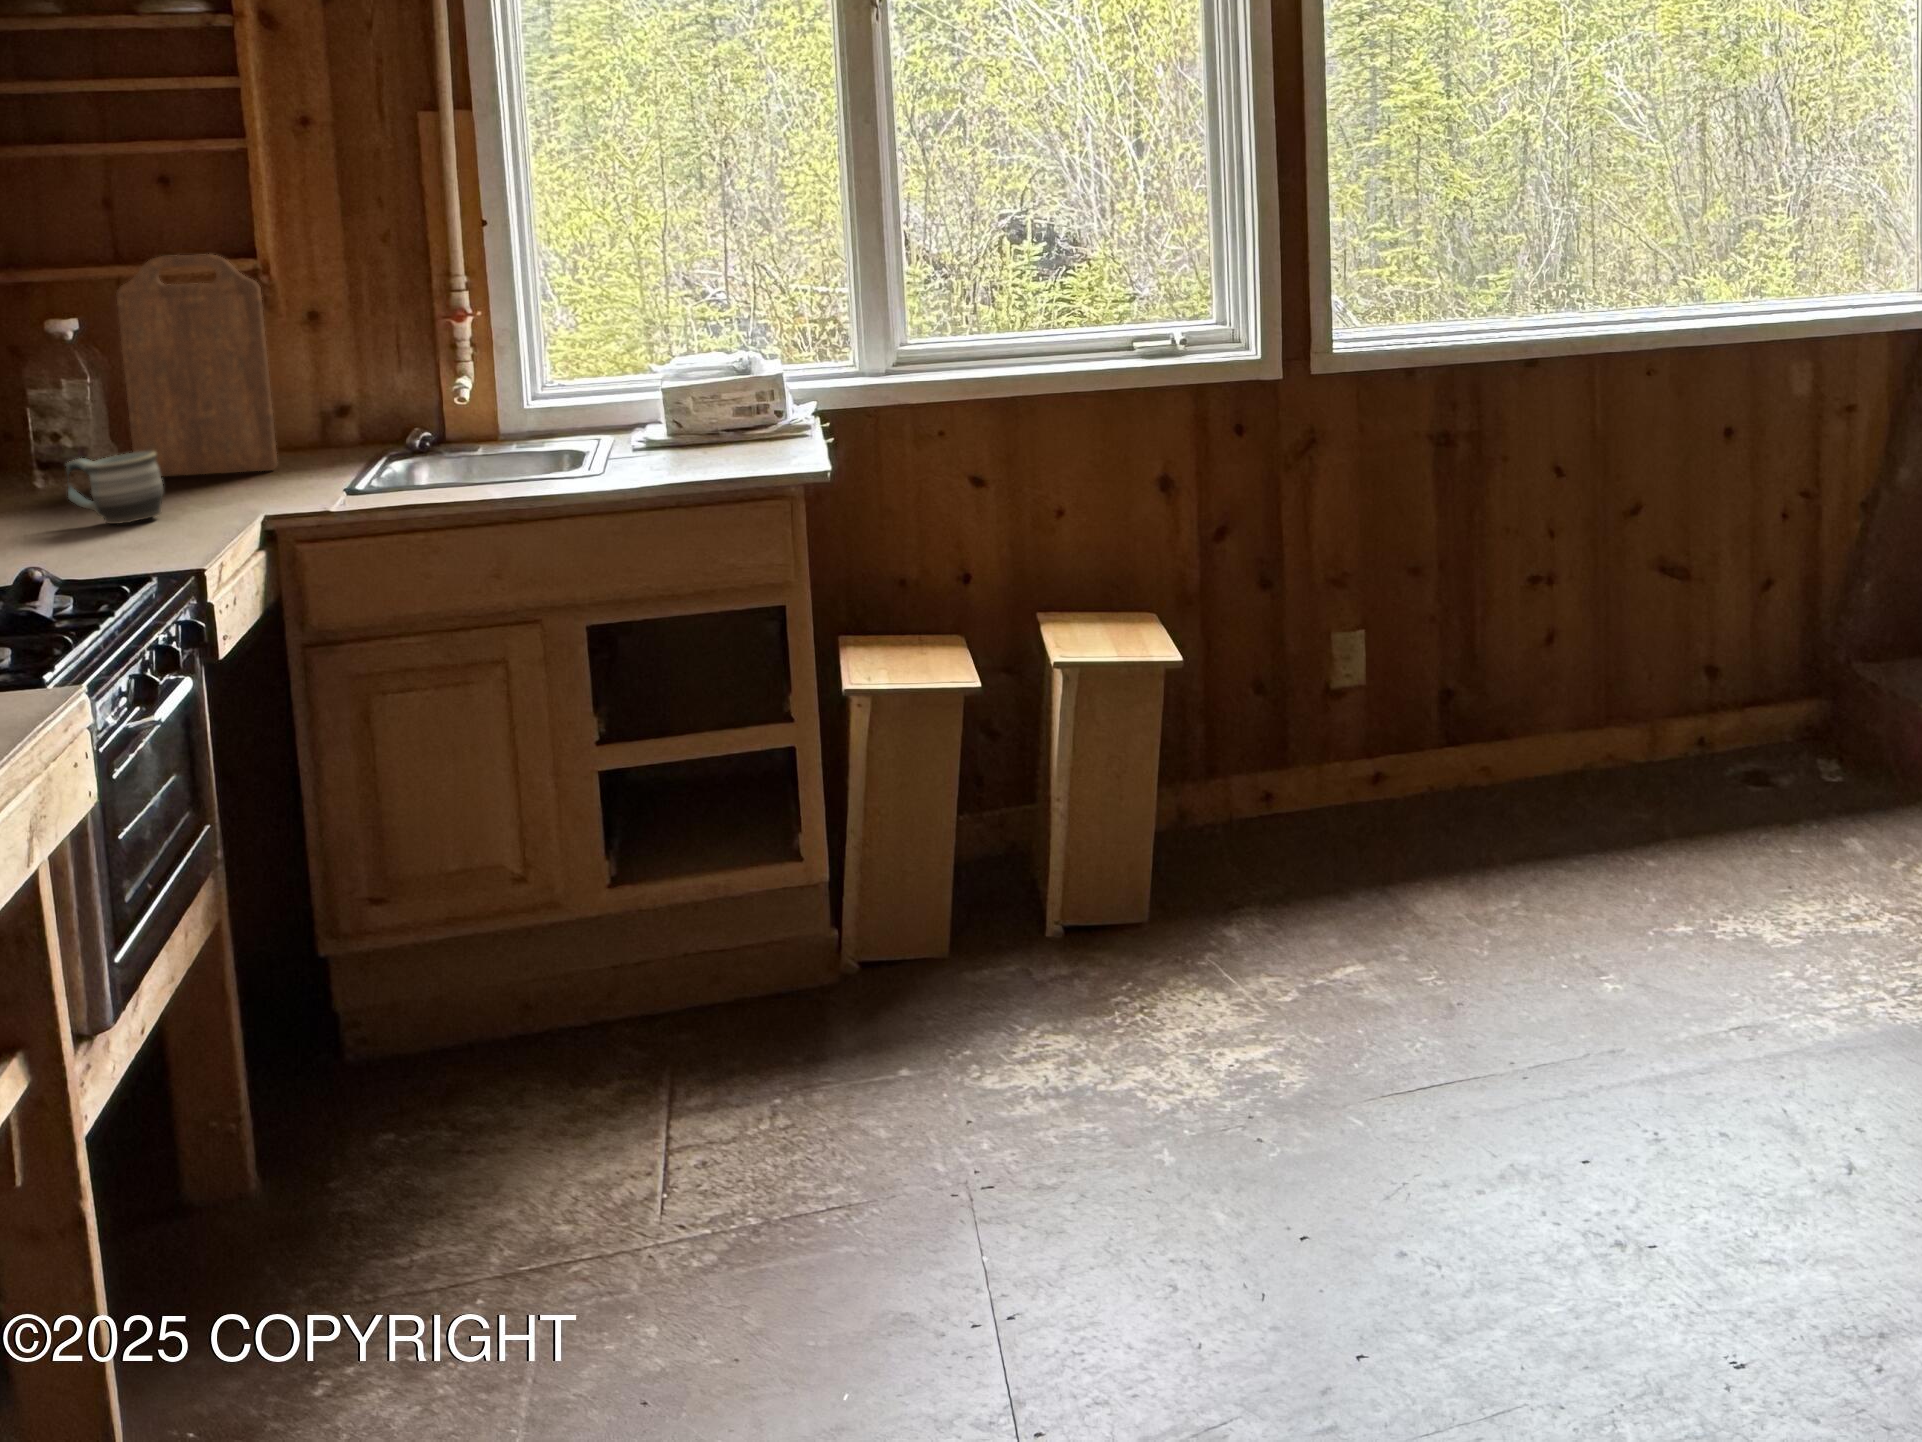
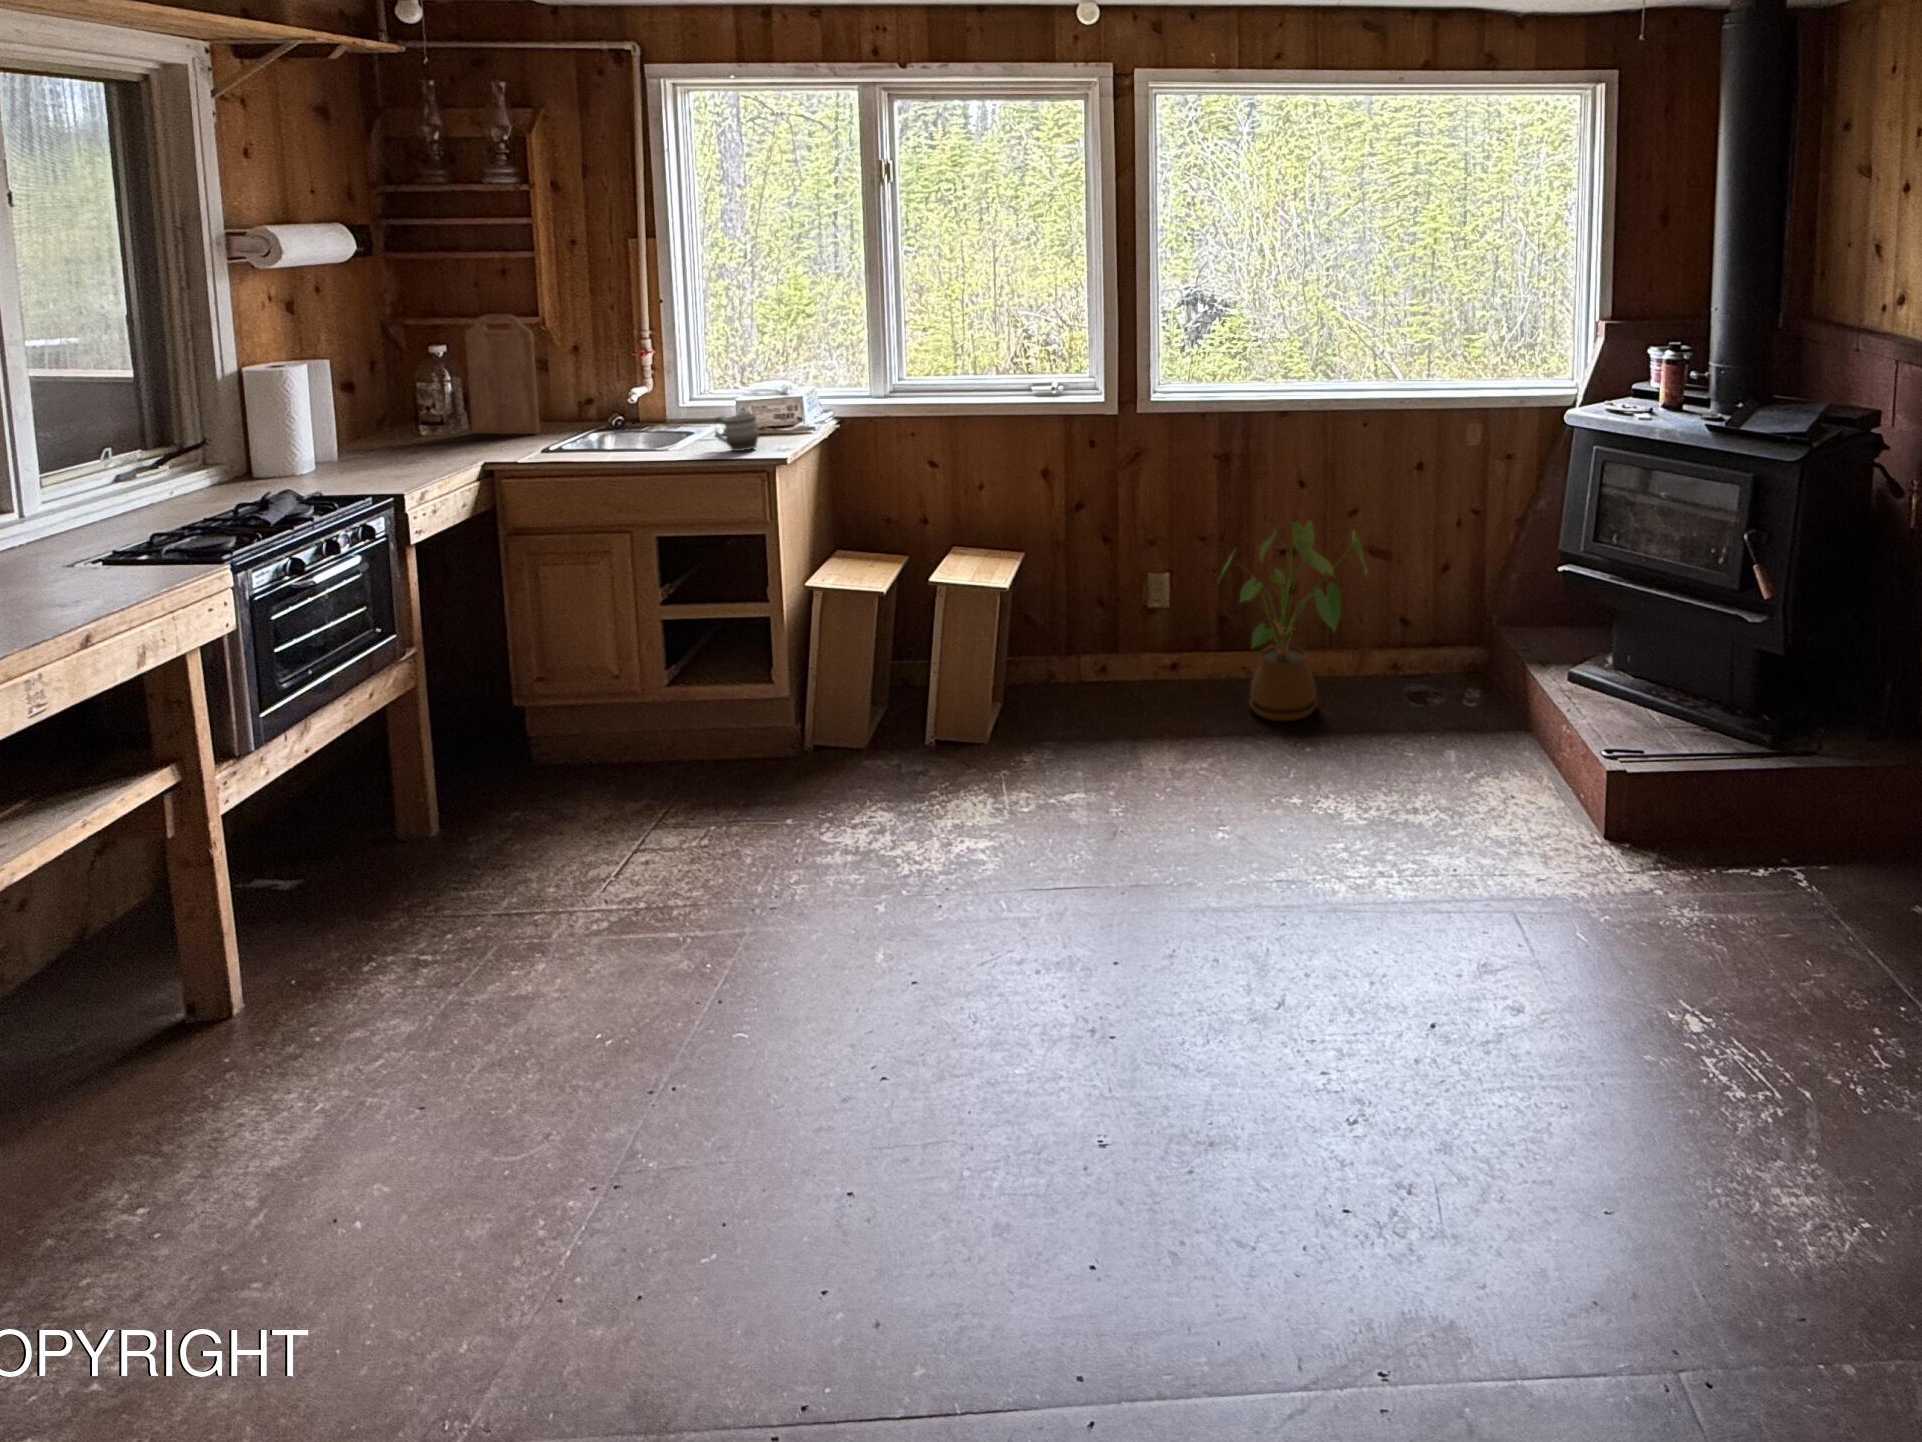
mug: present [66,452,163,524] -> present [715,414,759,451]
house plant: none [1467,523,1680,829] -> present [1221,521,1367,721]

